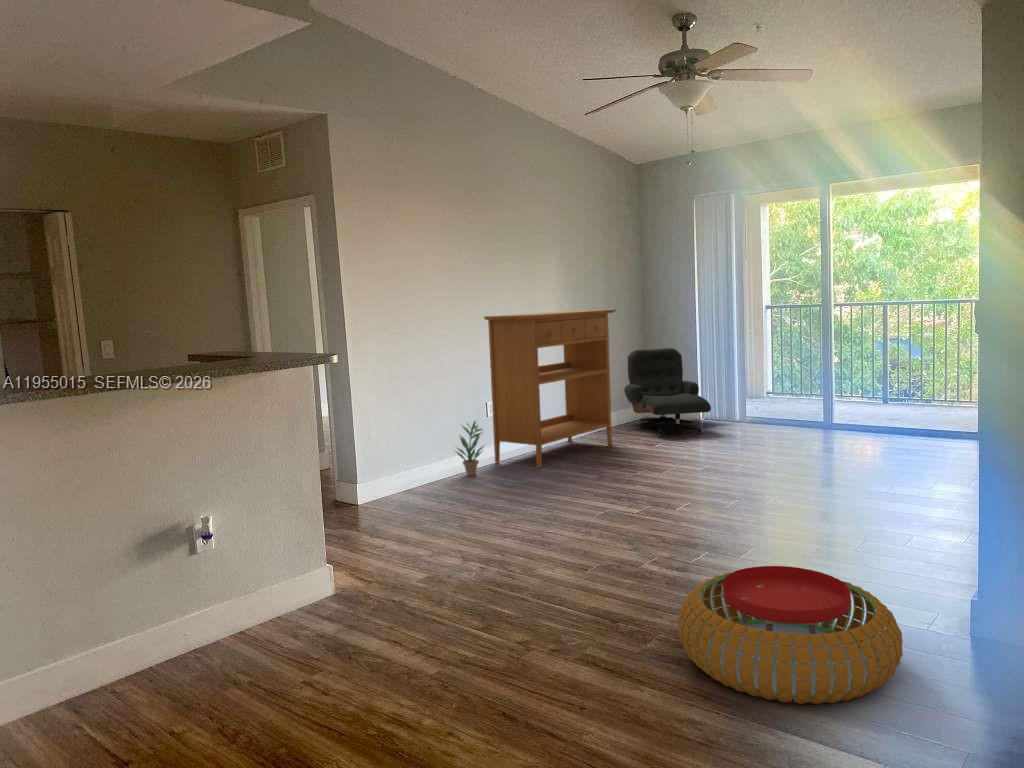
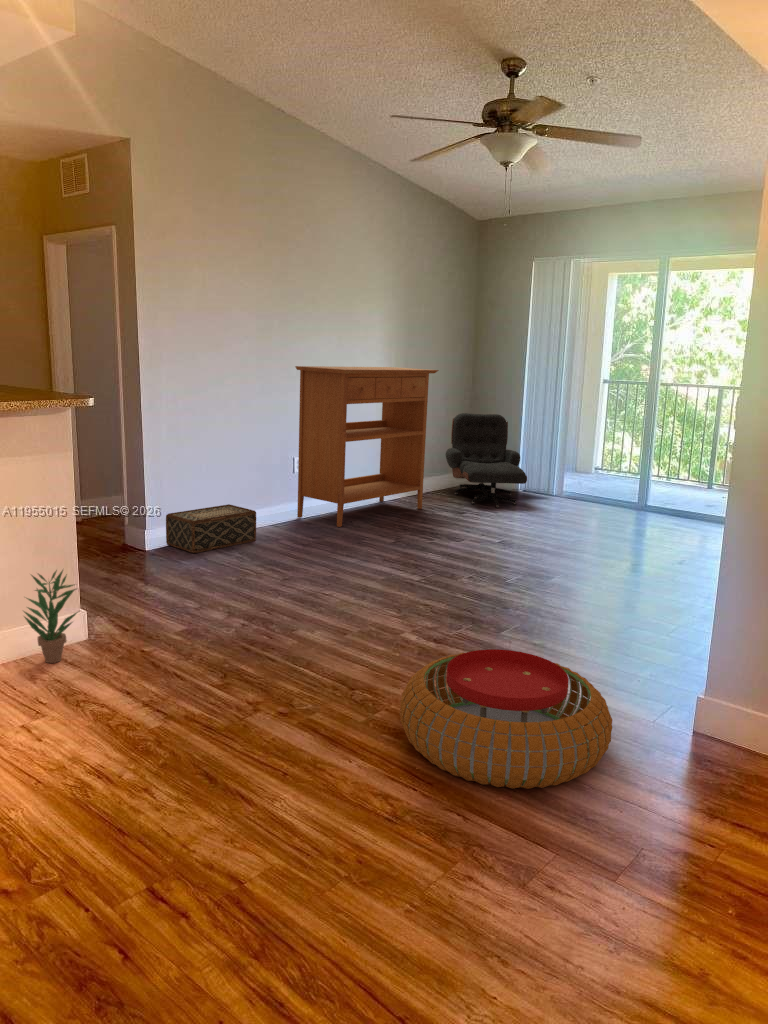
potted plant: present [456,421,484,476] -> present [24,570,78,663]
woven basket: none [377,455,463,504] -> present [166,504,256,553]

